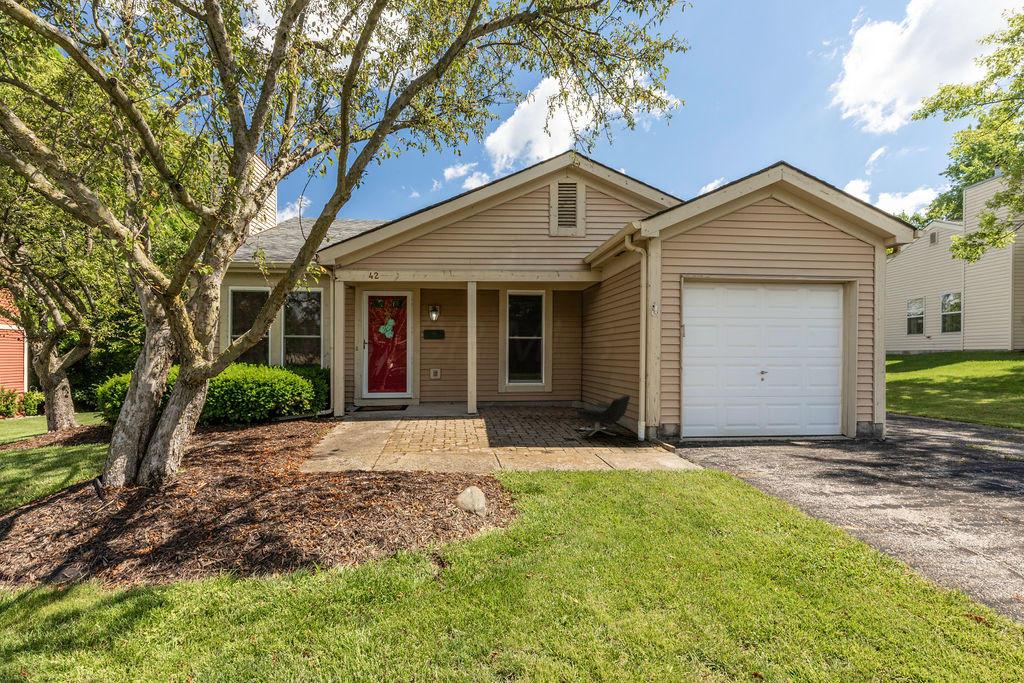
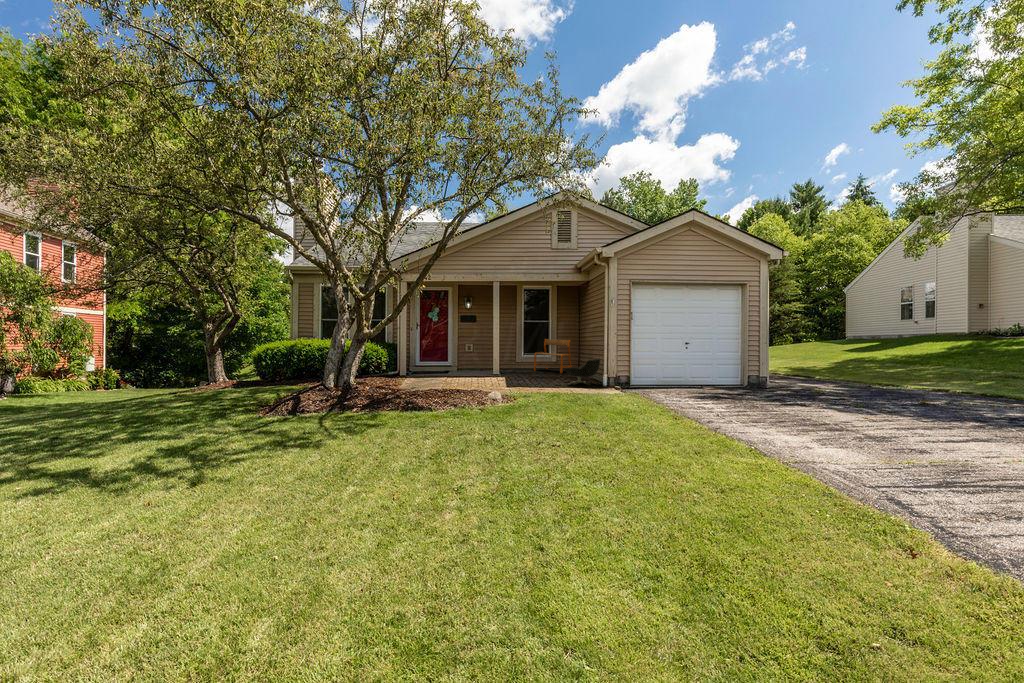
bench: none [523,360,575,409] -> present [534,339,572,373]

